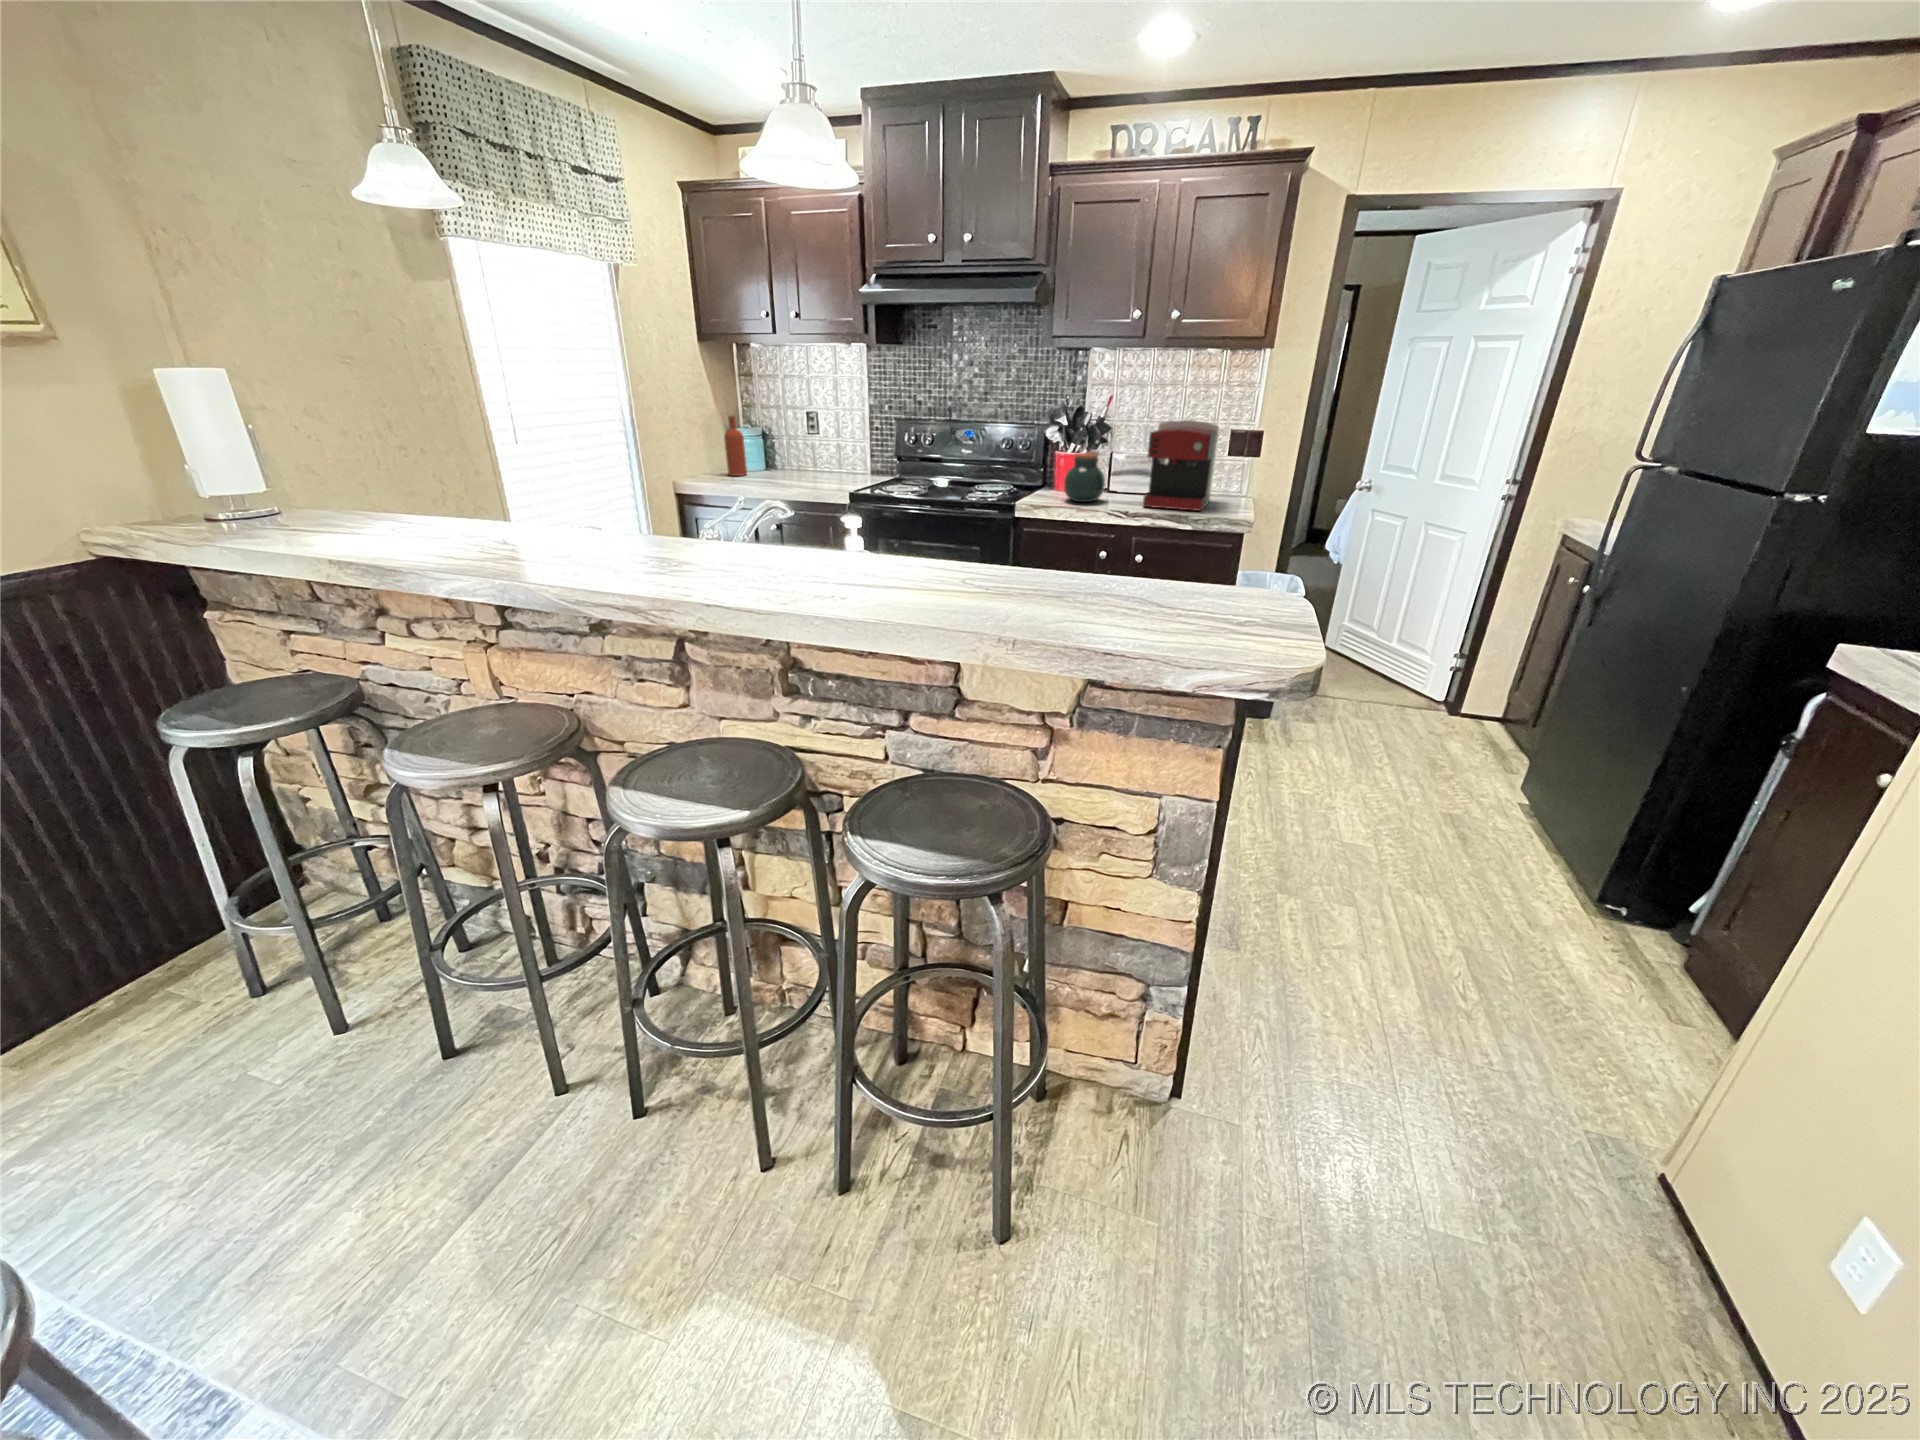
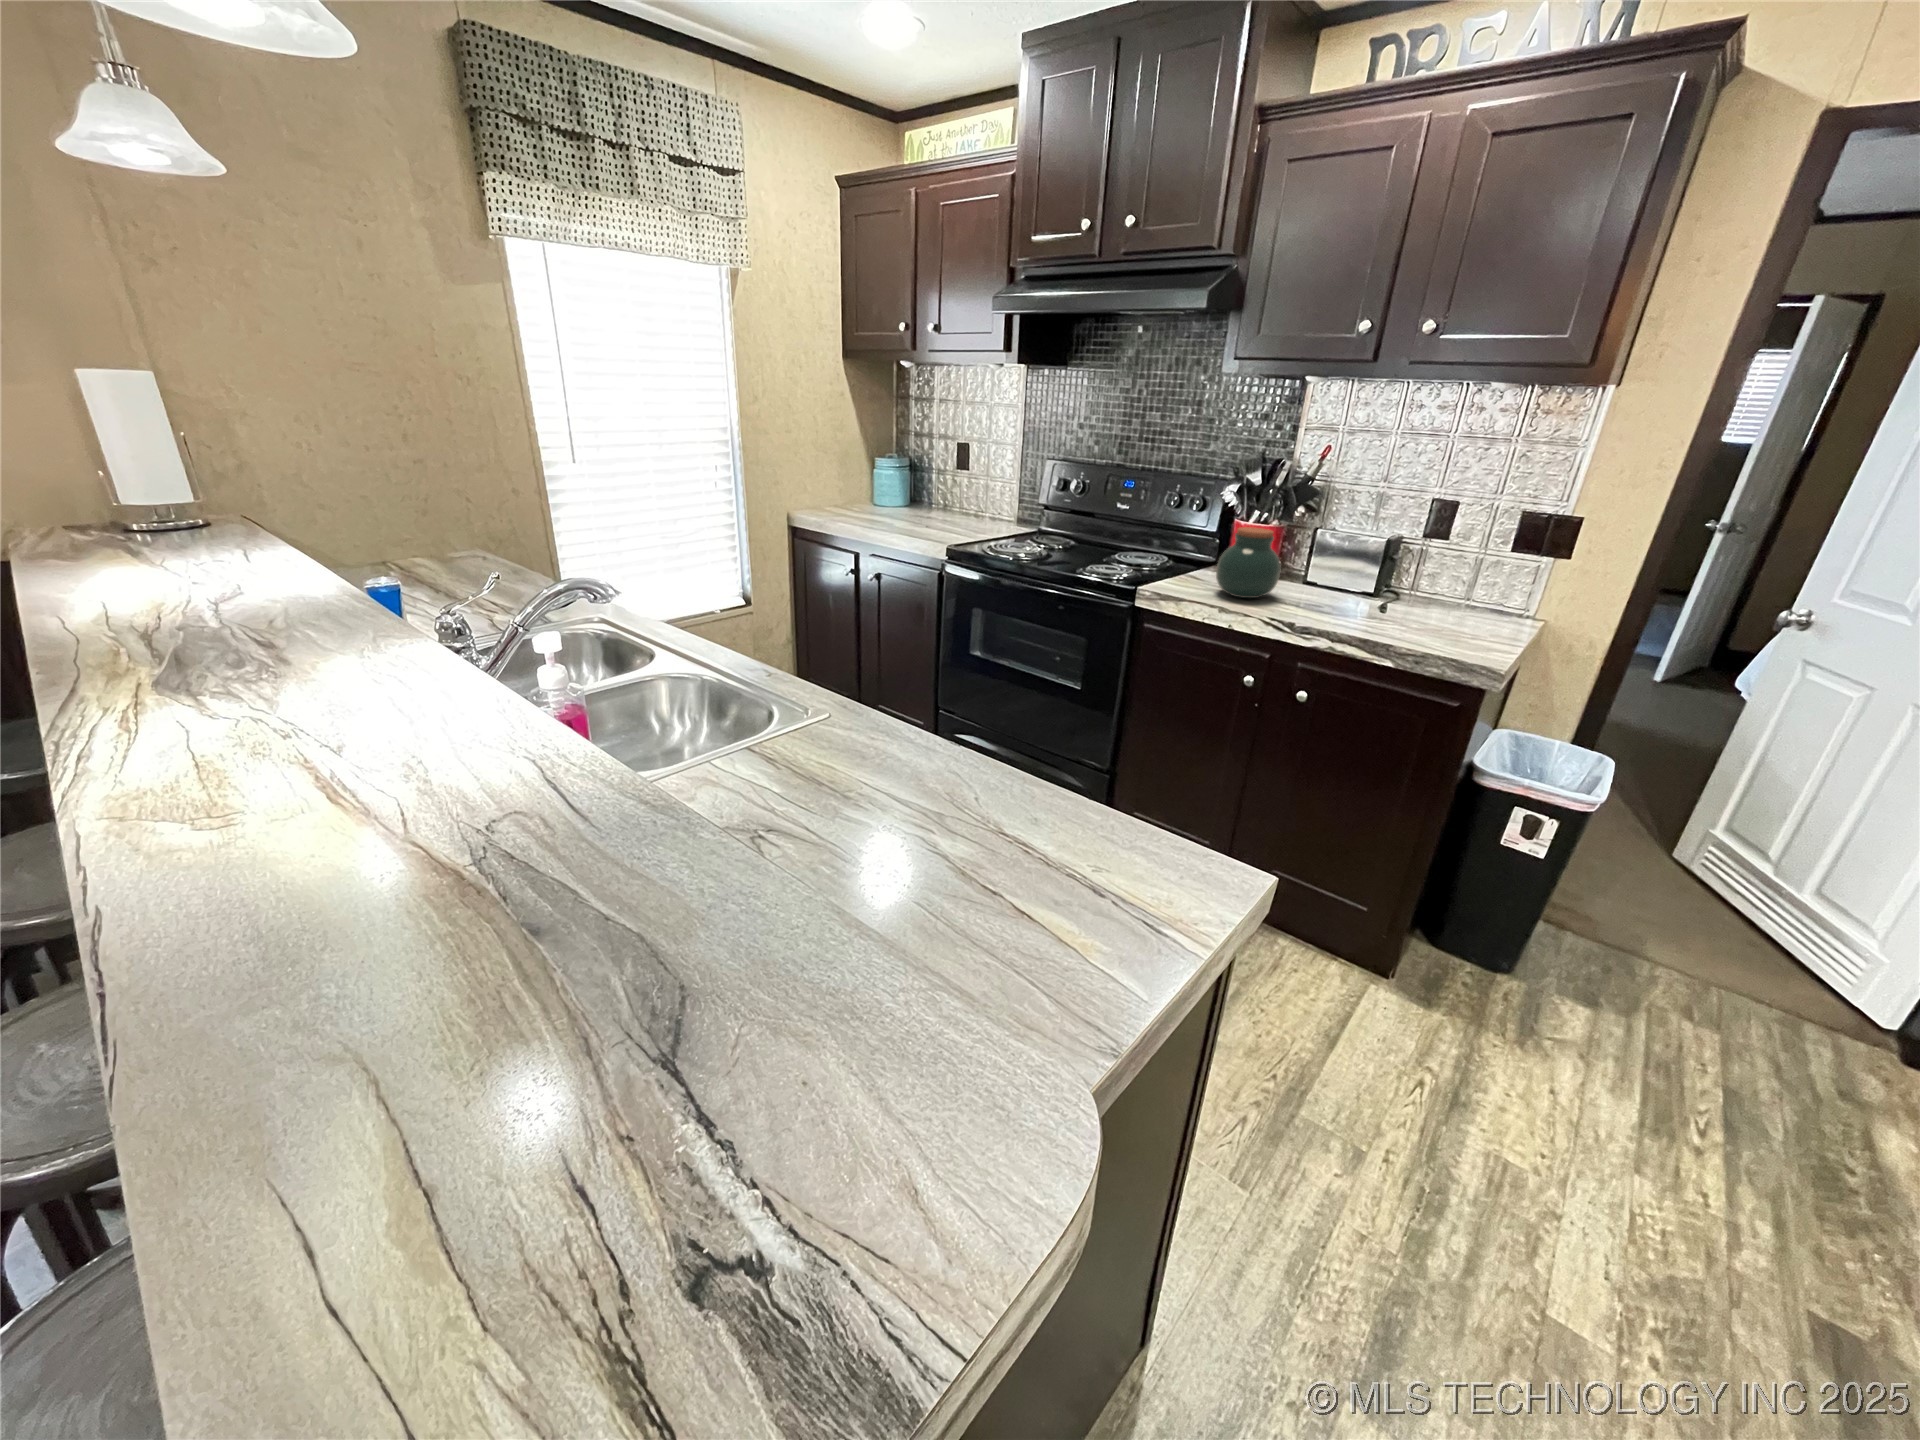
bottle: present [724,416,747,476] -> none [853,443,875,512]
coffee maker: present [1143,420,1220,511] -> none [1328,491,1489,638]

